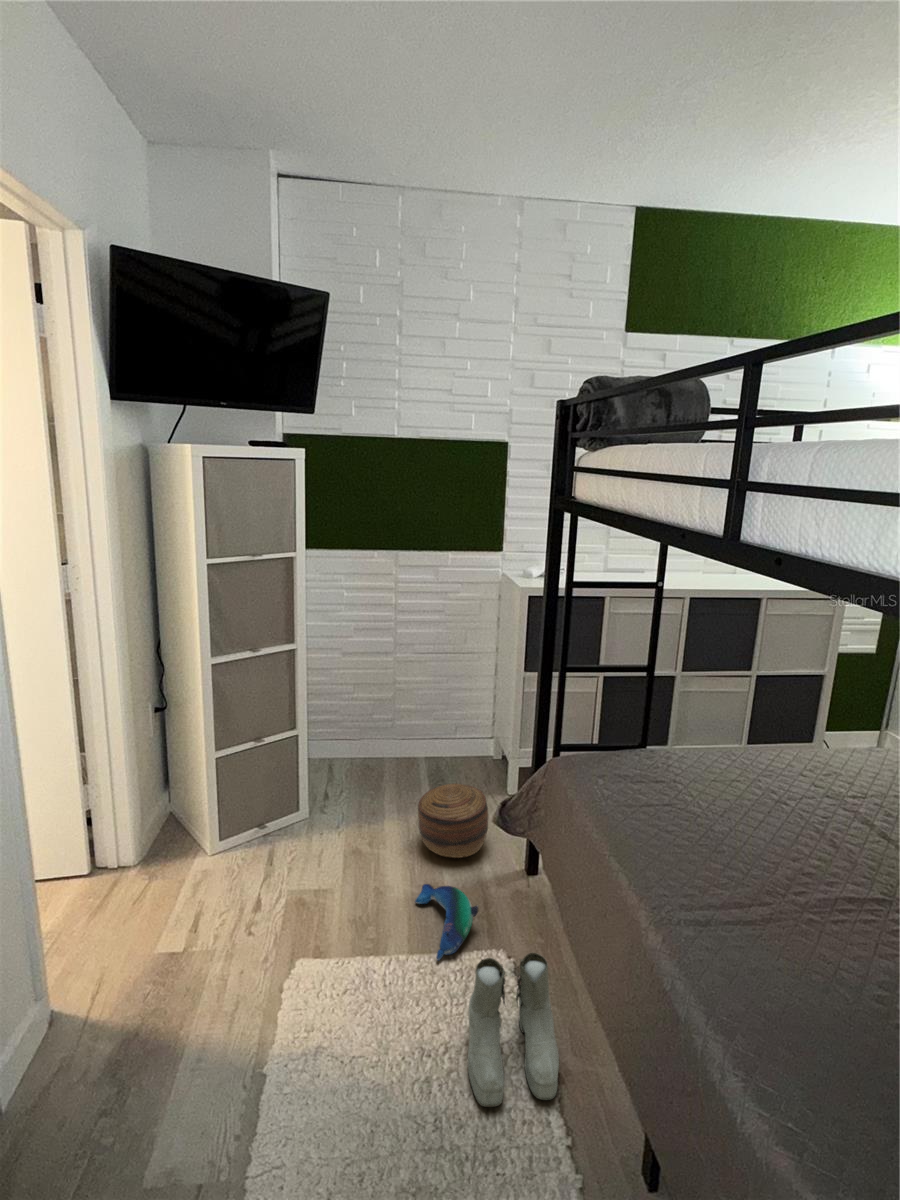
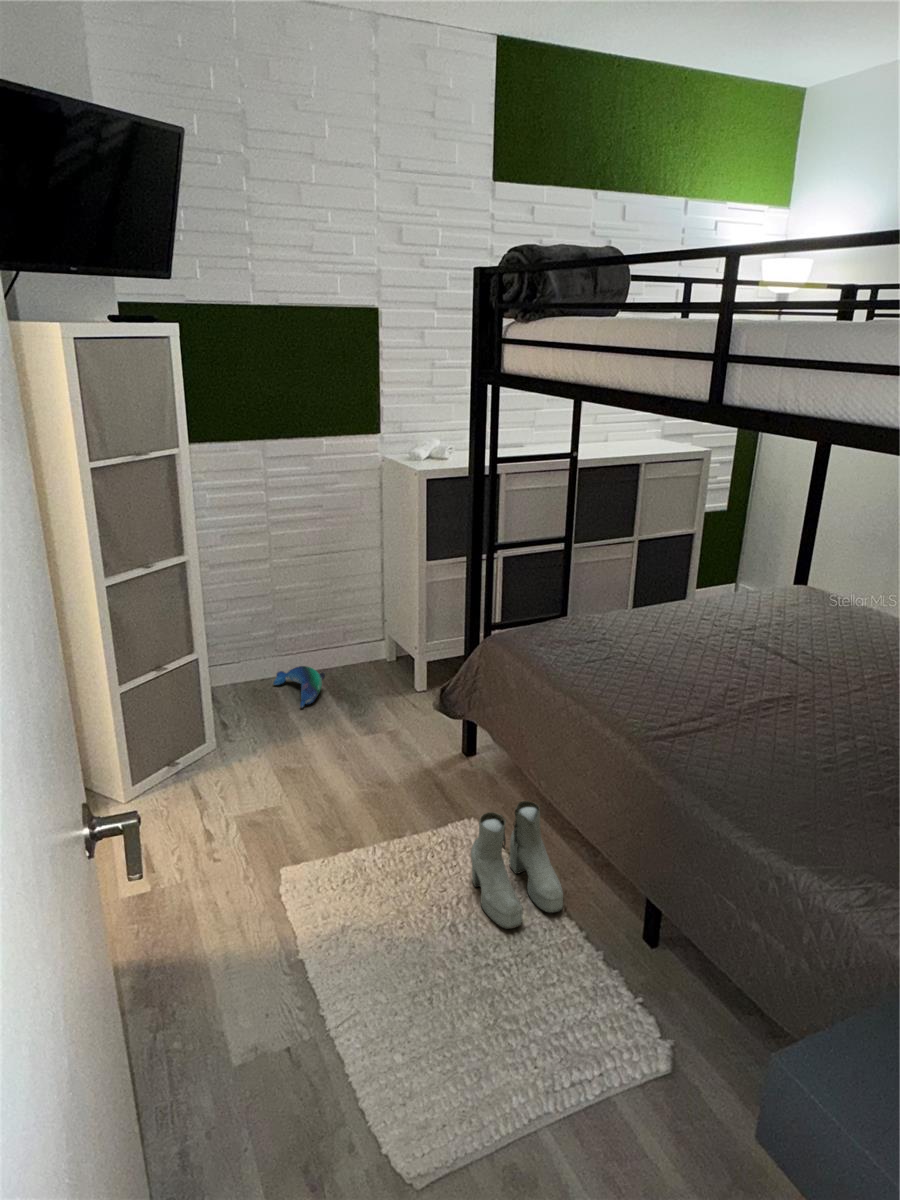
basket: present [418,784,488,858] -> none [346,683,421,756]
plush toy: present [415,884,478,961] -> present [273,666,325,708]

